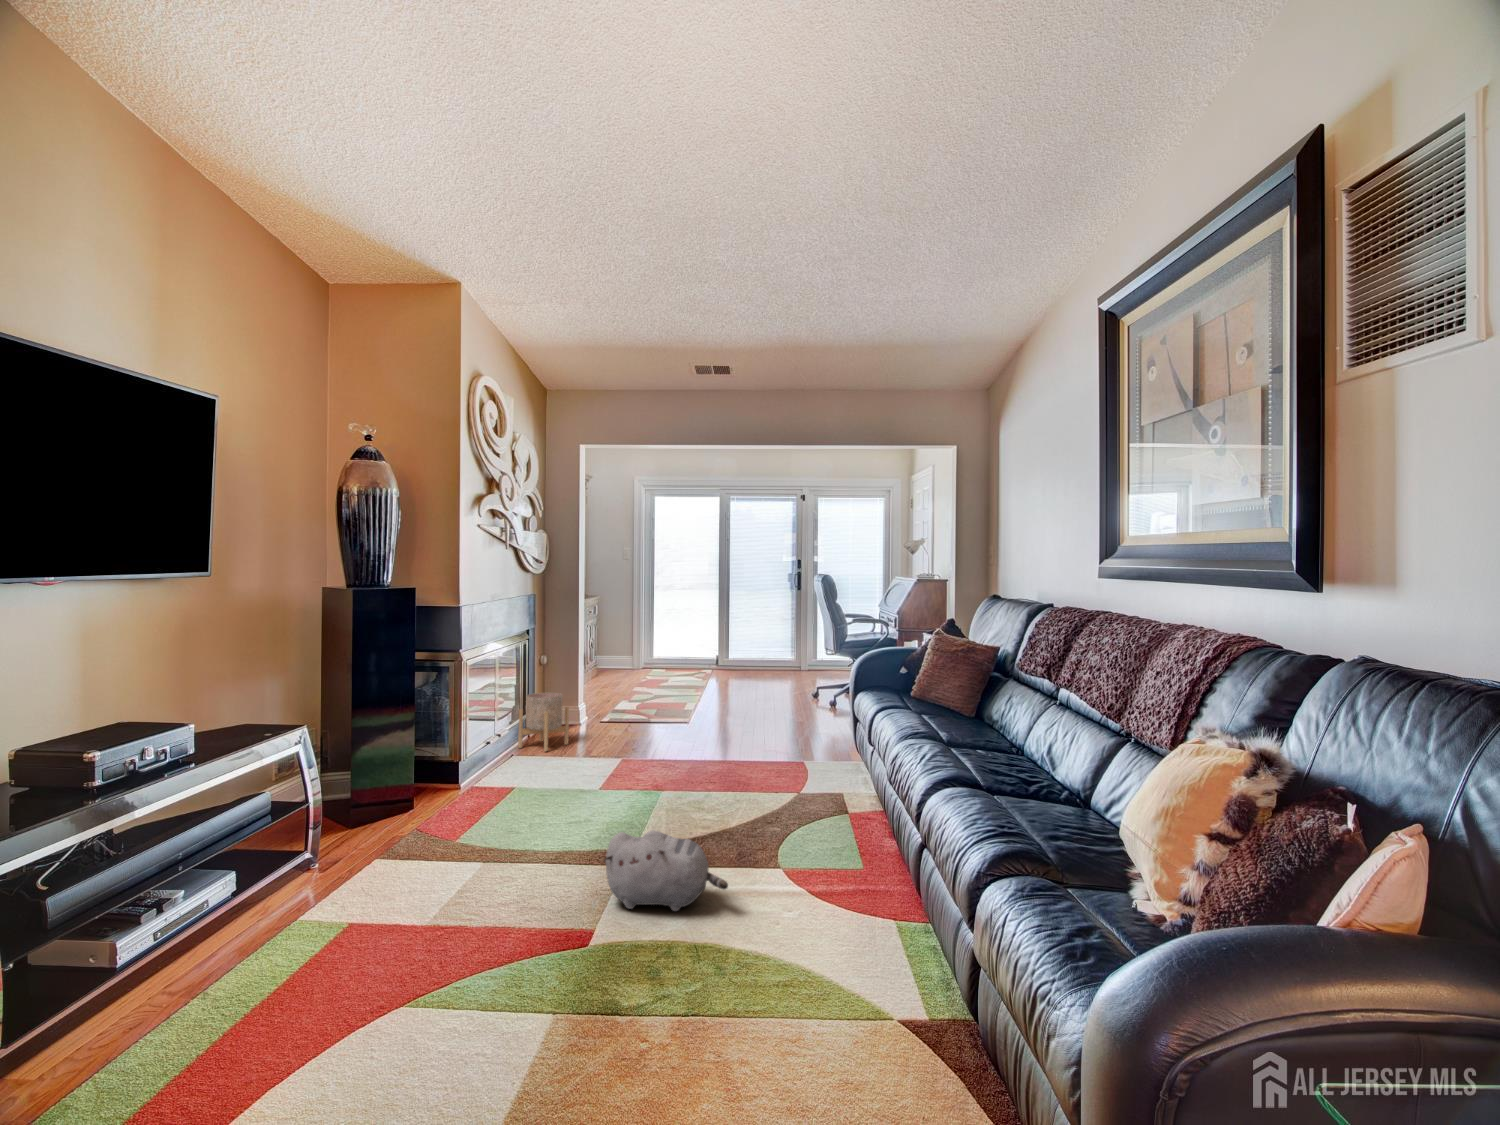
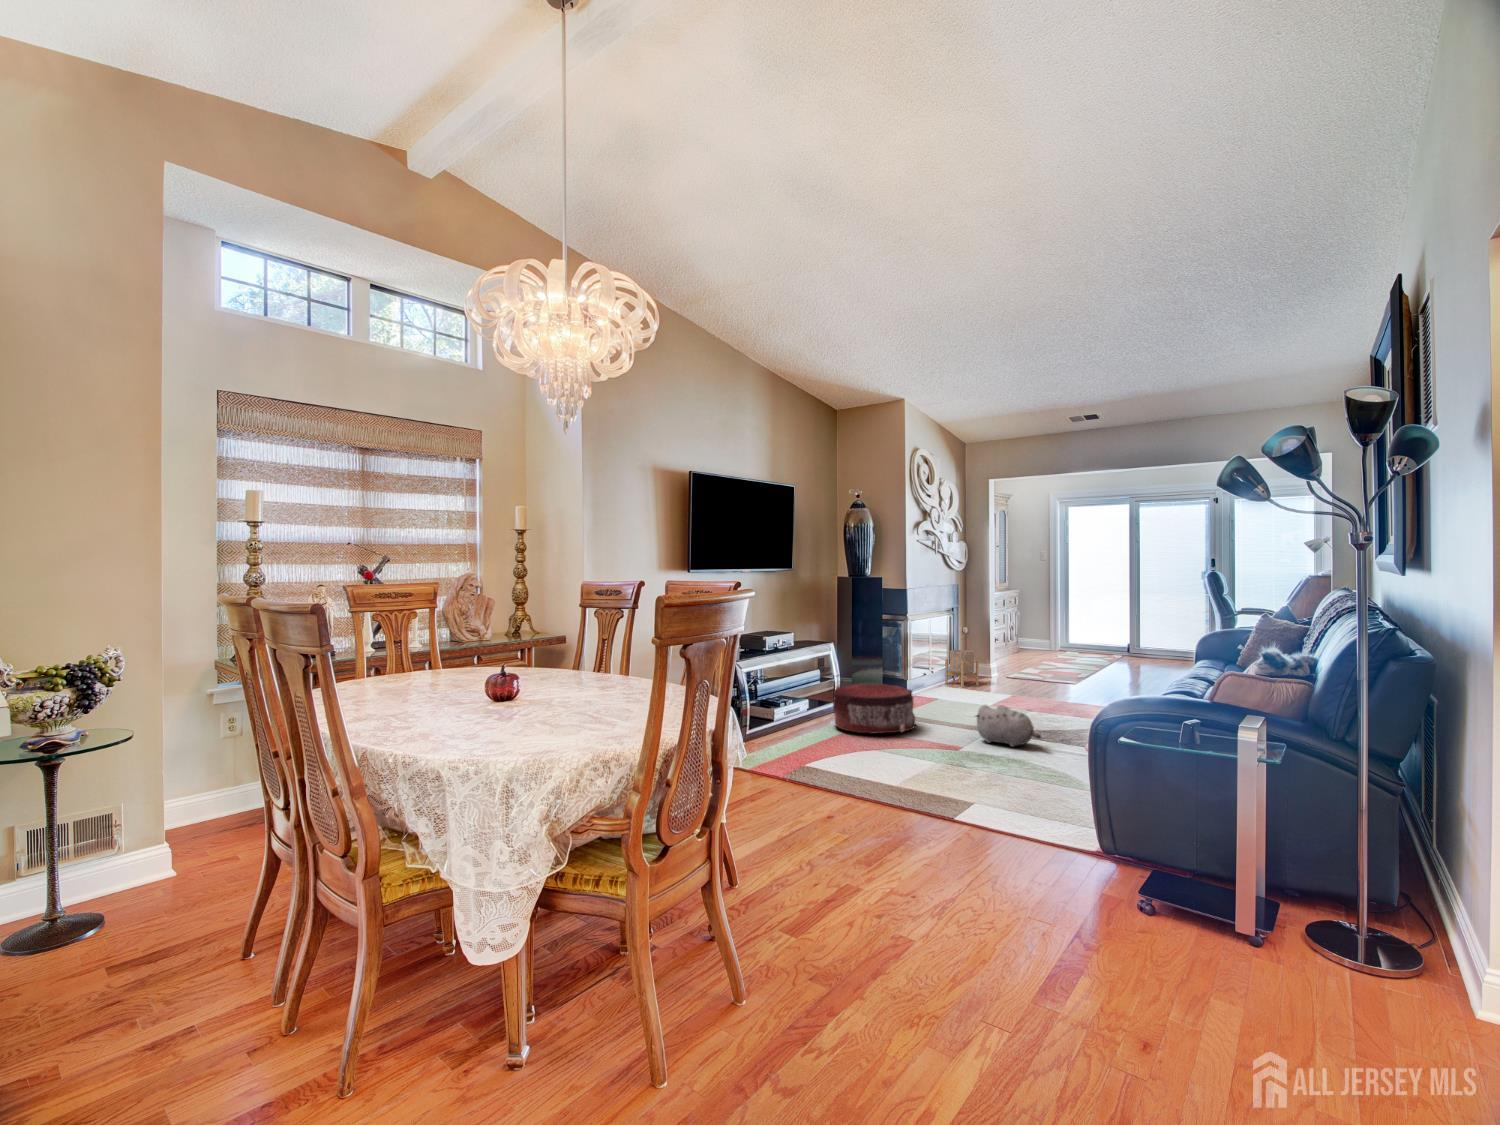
pouf: none [285,802,485,948] -> present [832,683,916,733]

